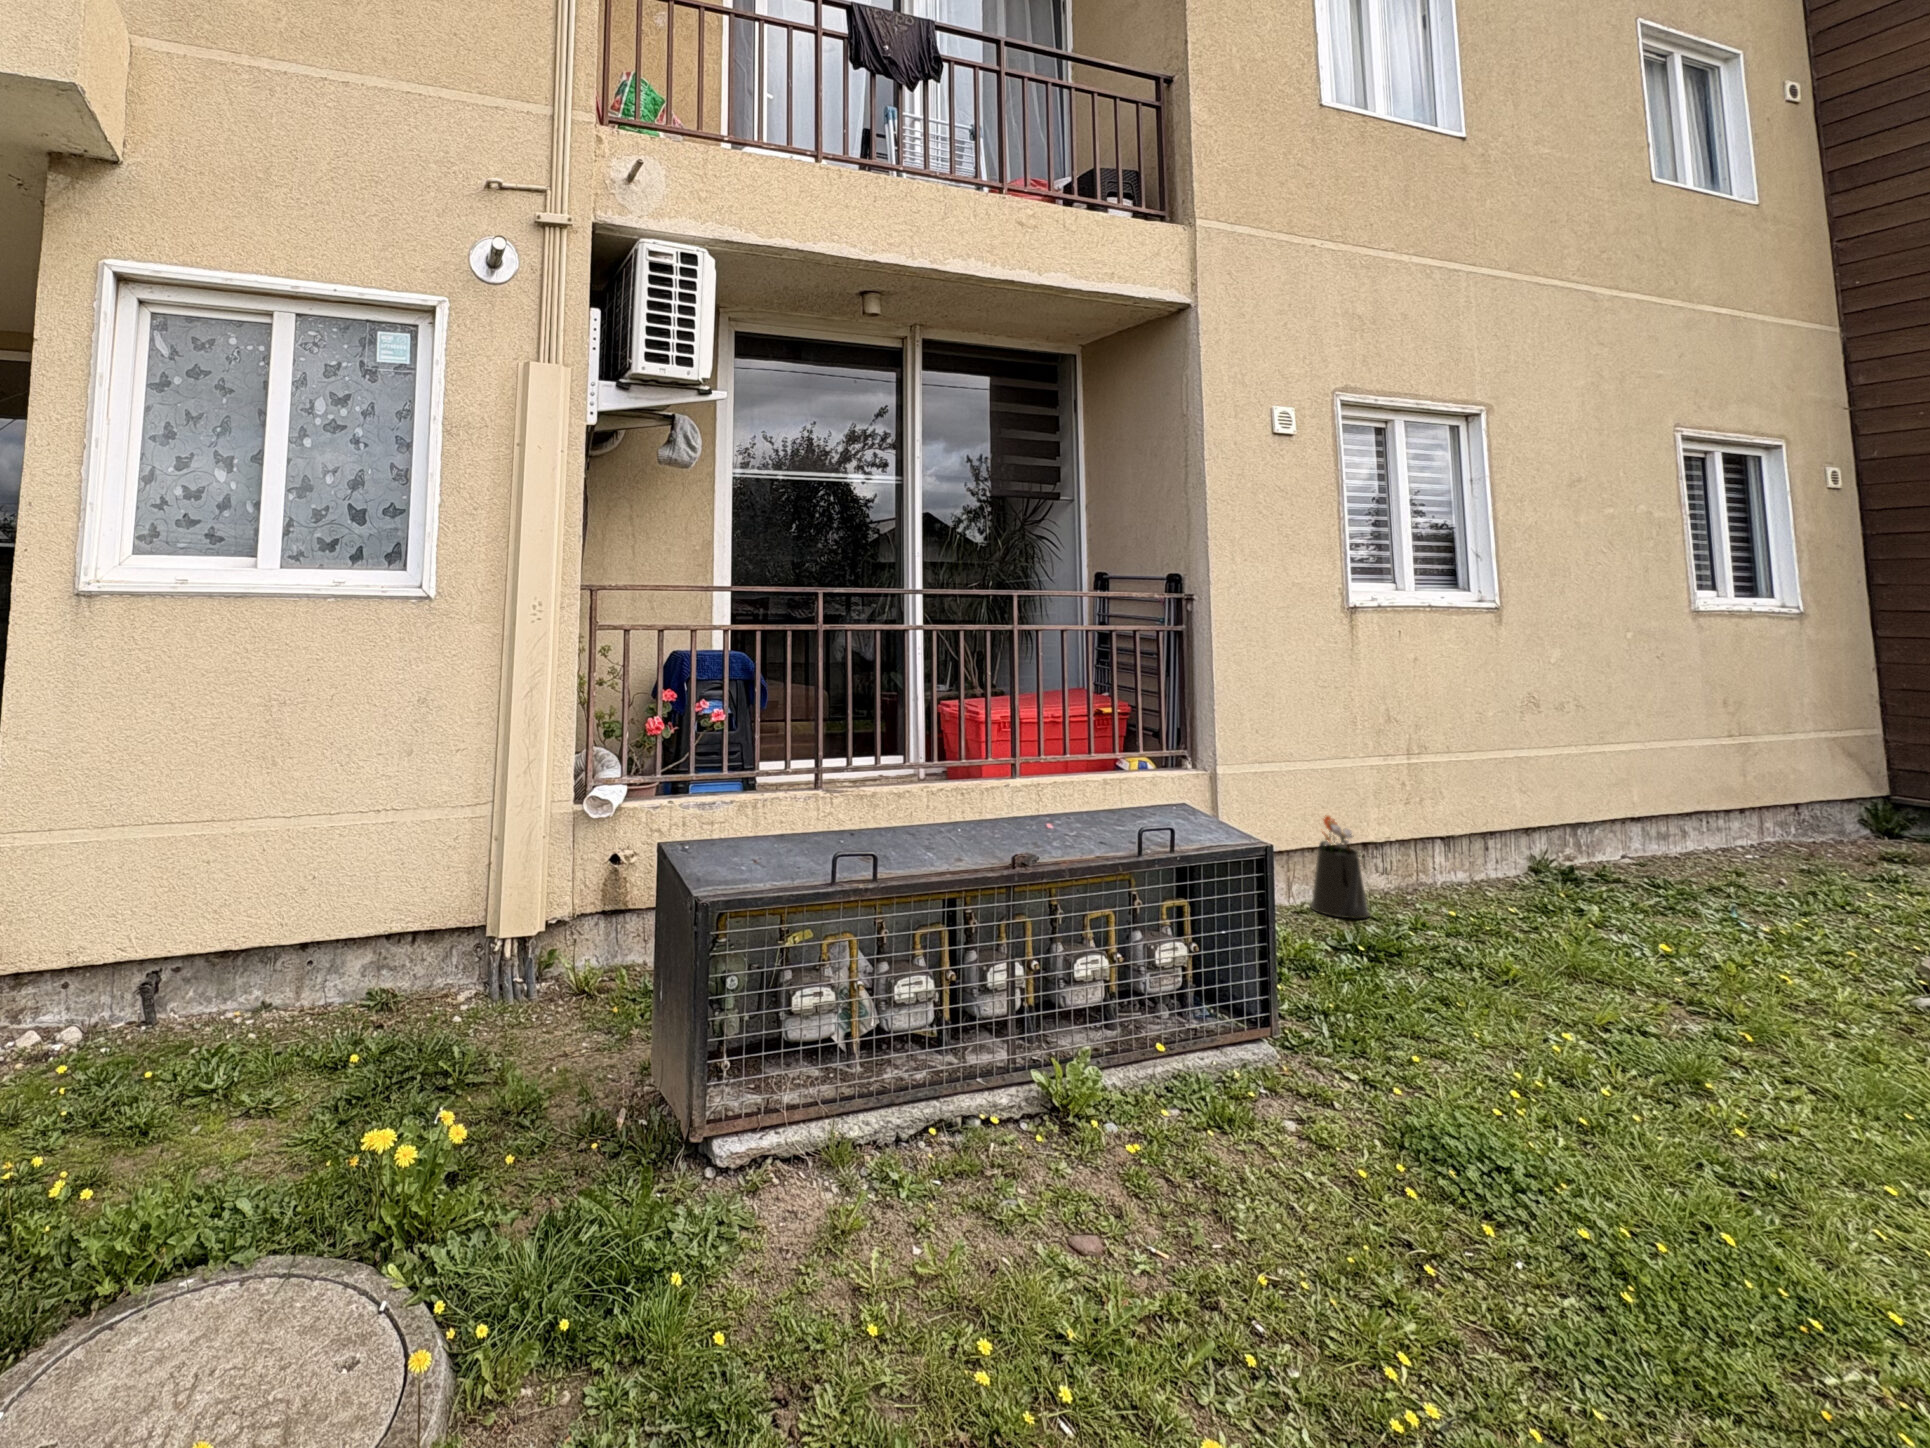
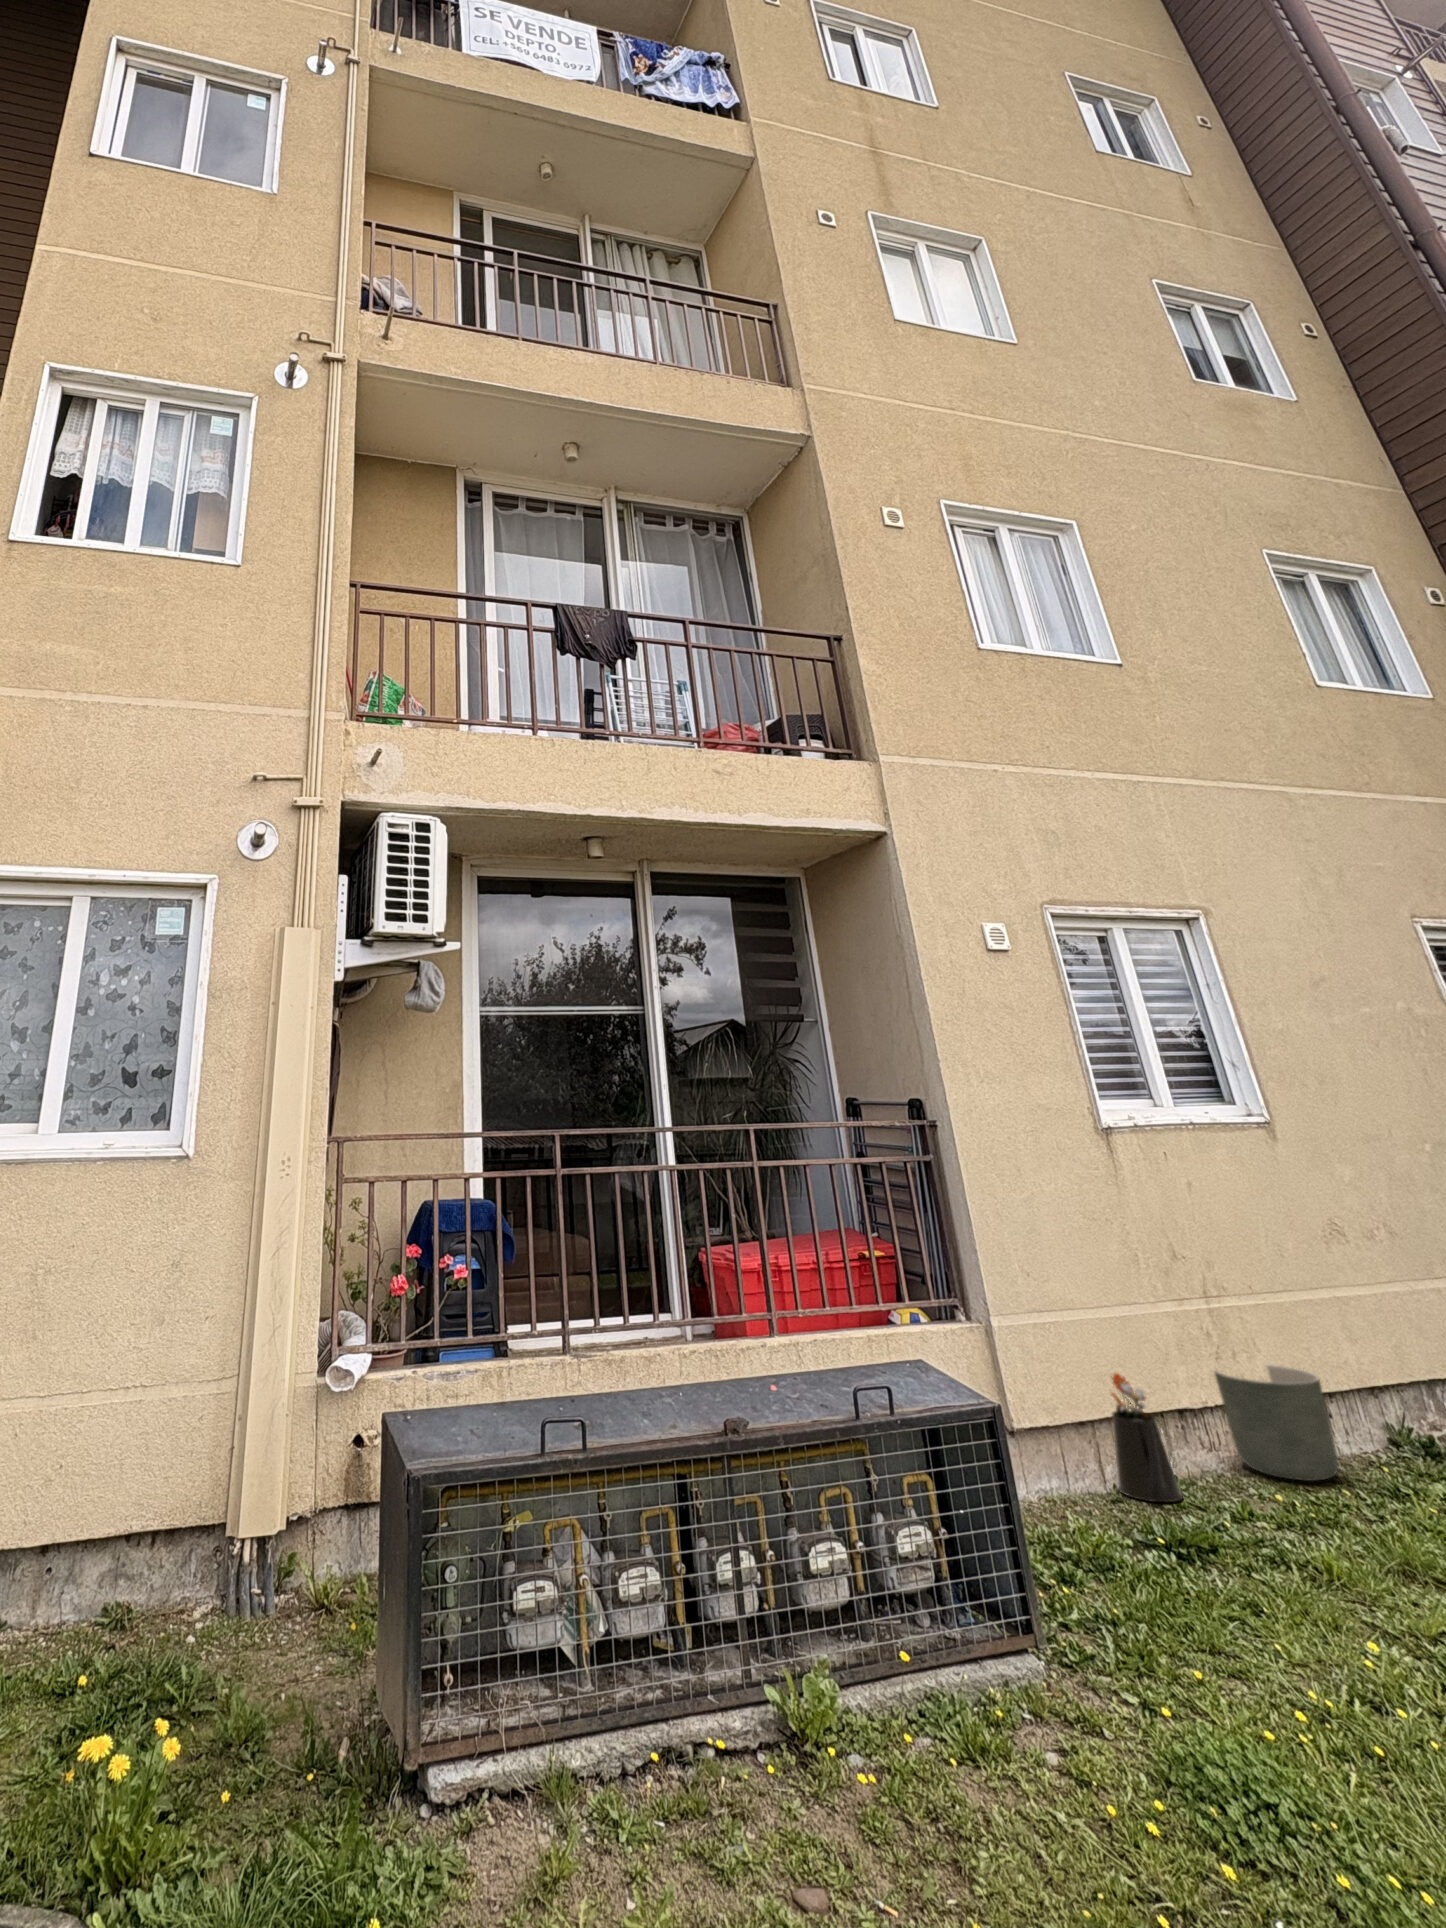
planter: none [1408,810,1507,903] -> present [1214,1365,1339,1481]

